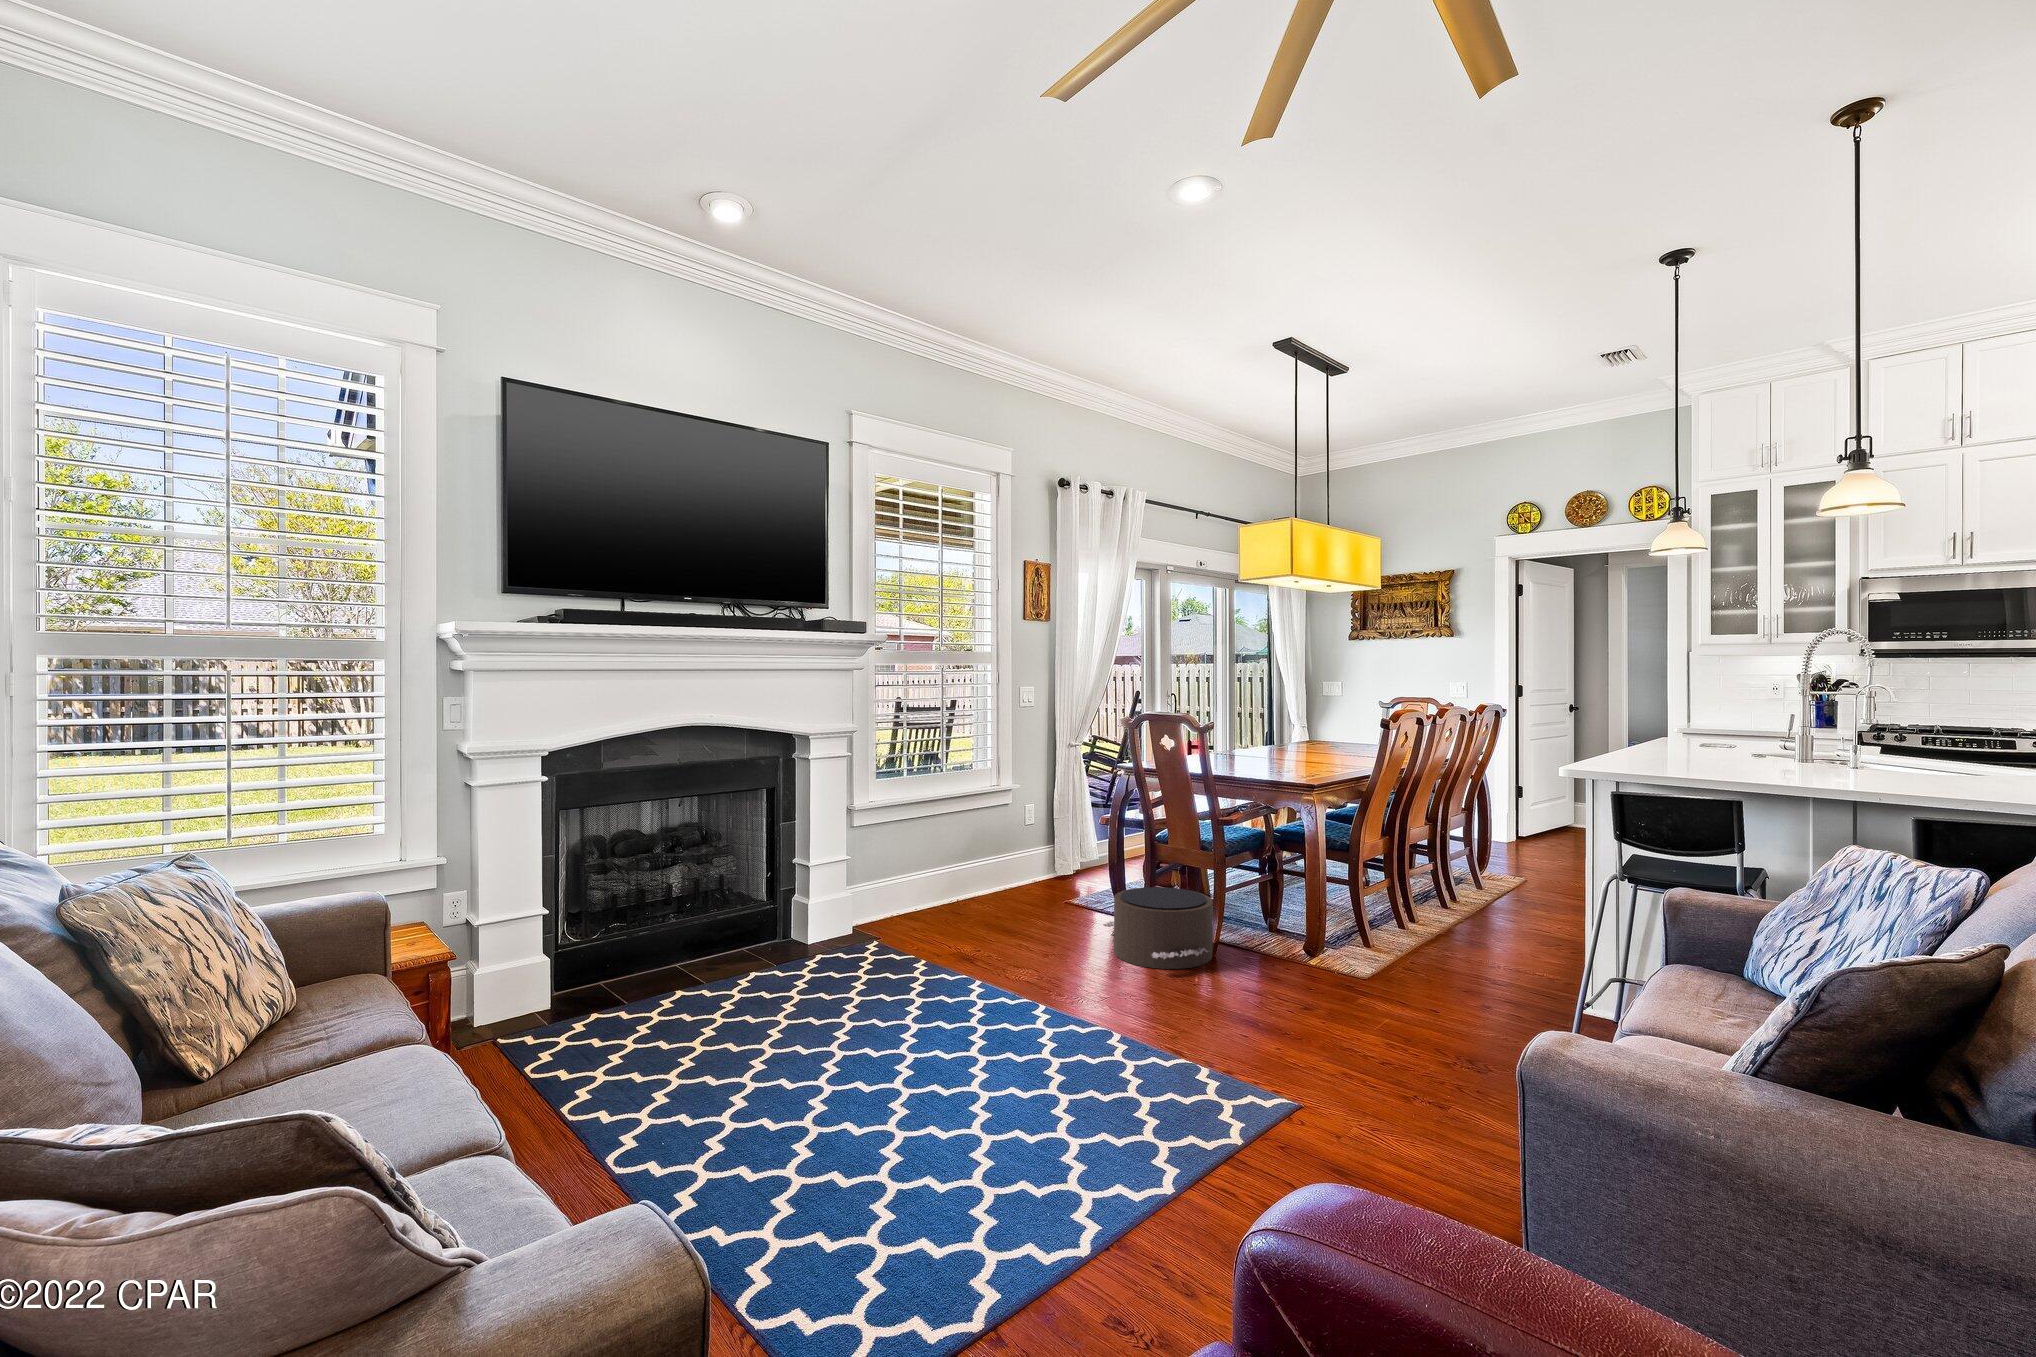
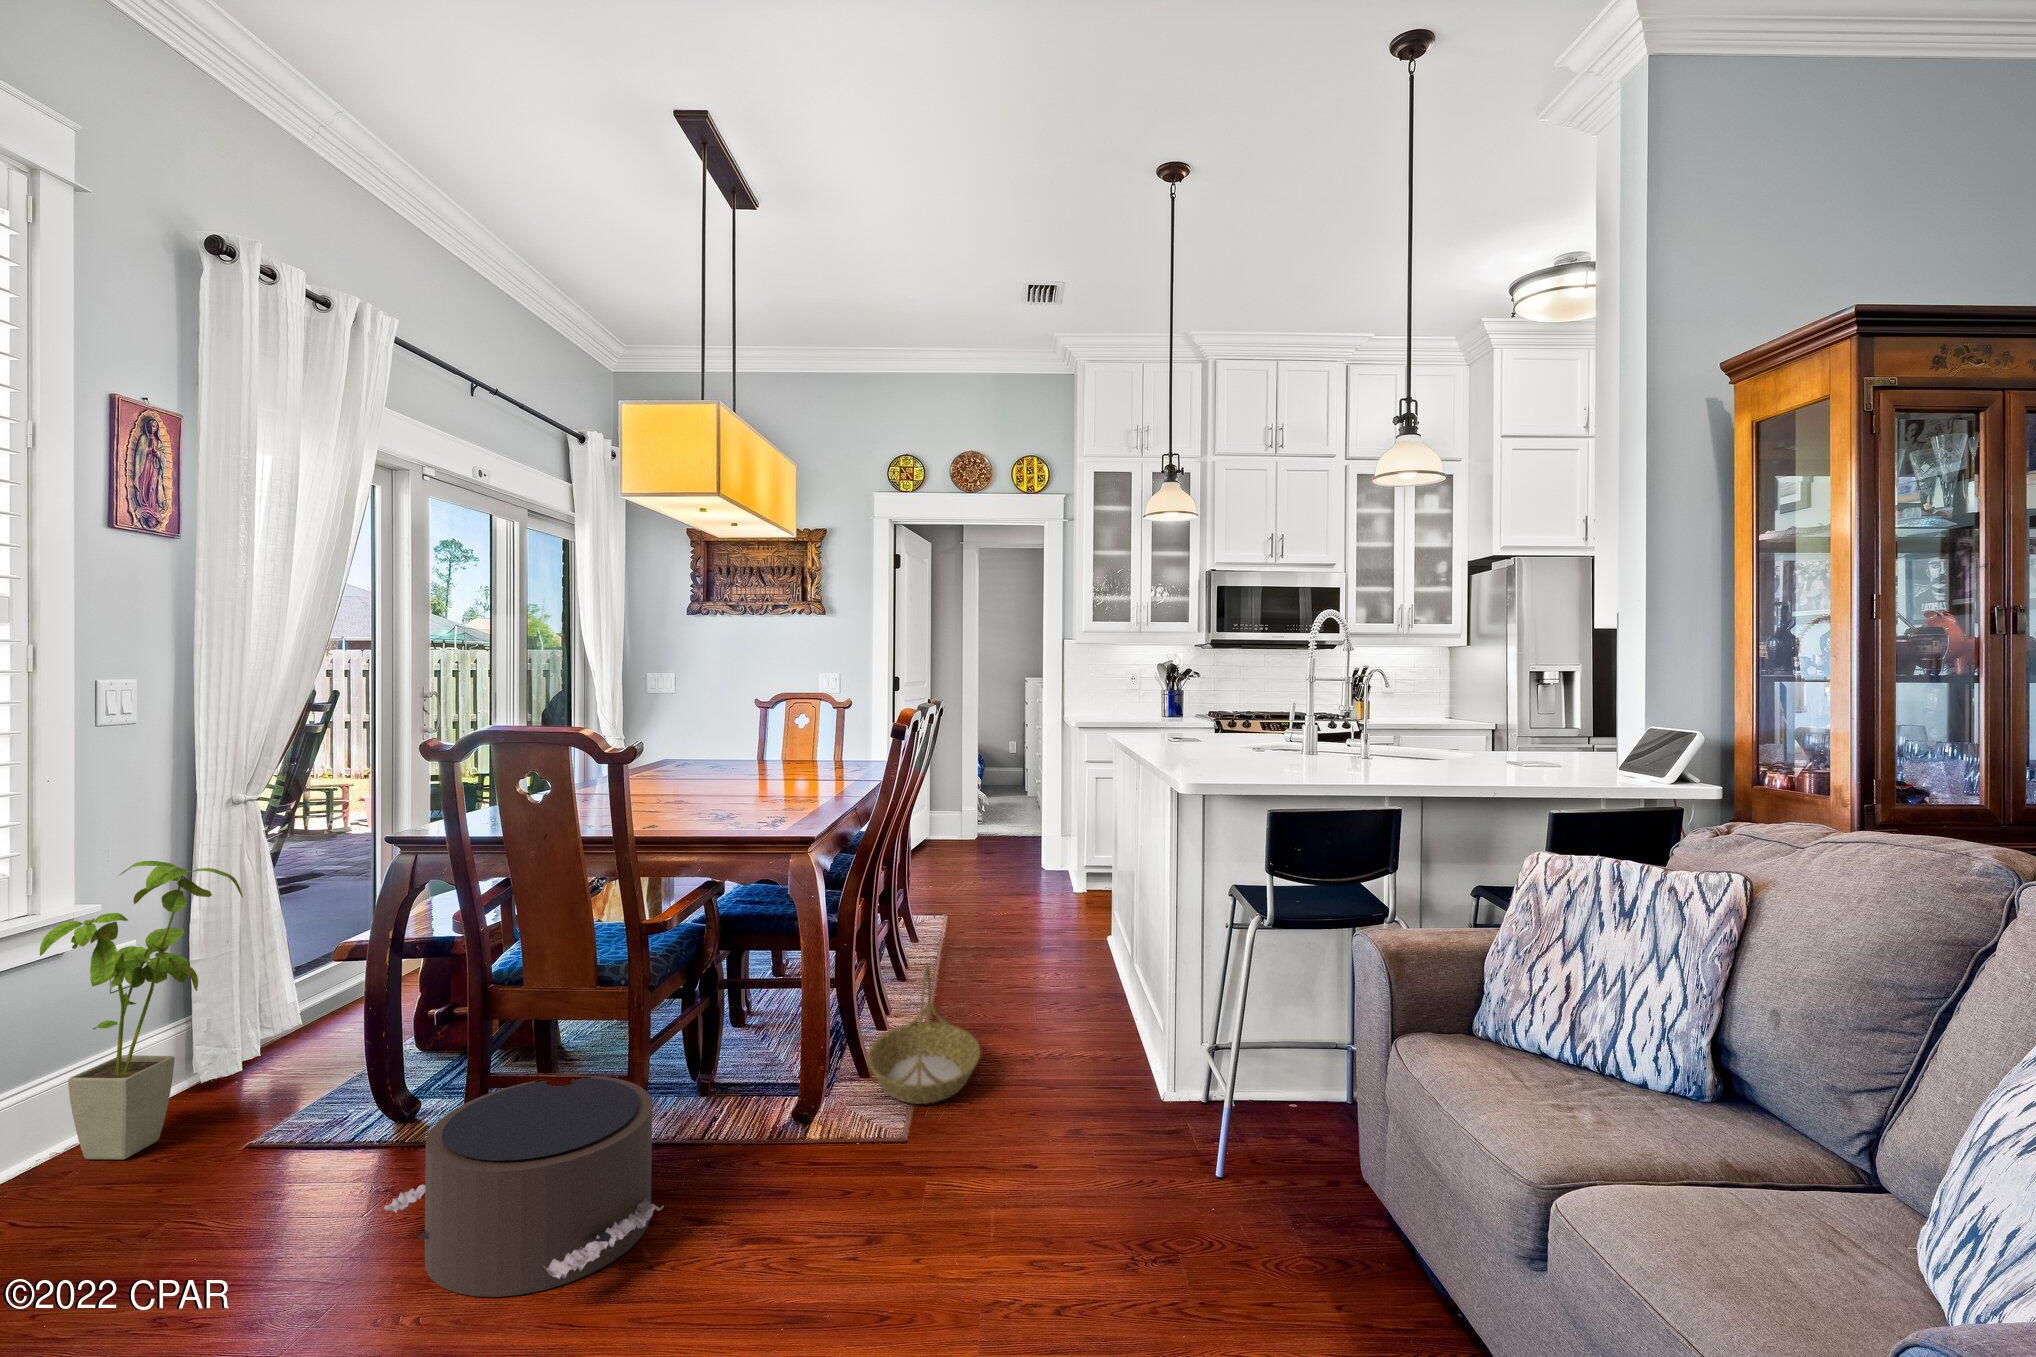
house plant: none [1001,768,1068,896] -> present [40,861,243,1159]
basket: none [1361,880,1448,962] -> present [867,965,980,1104]

